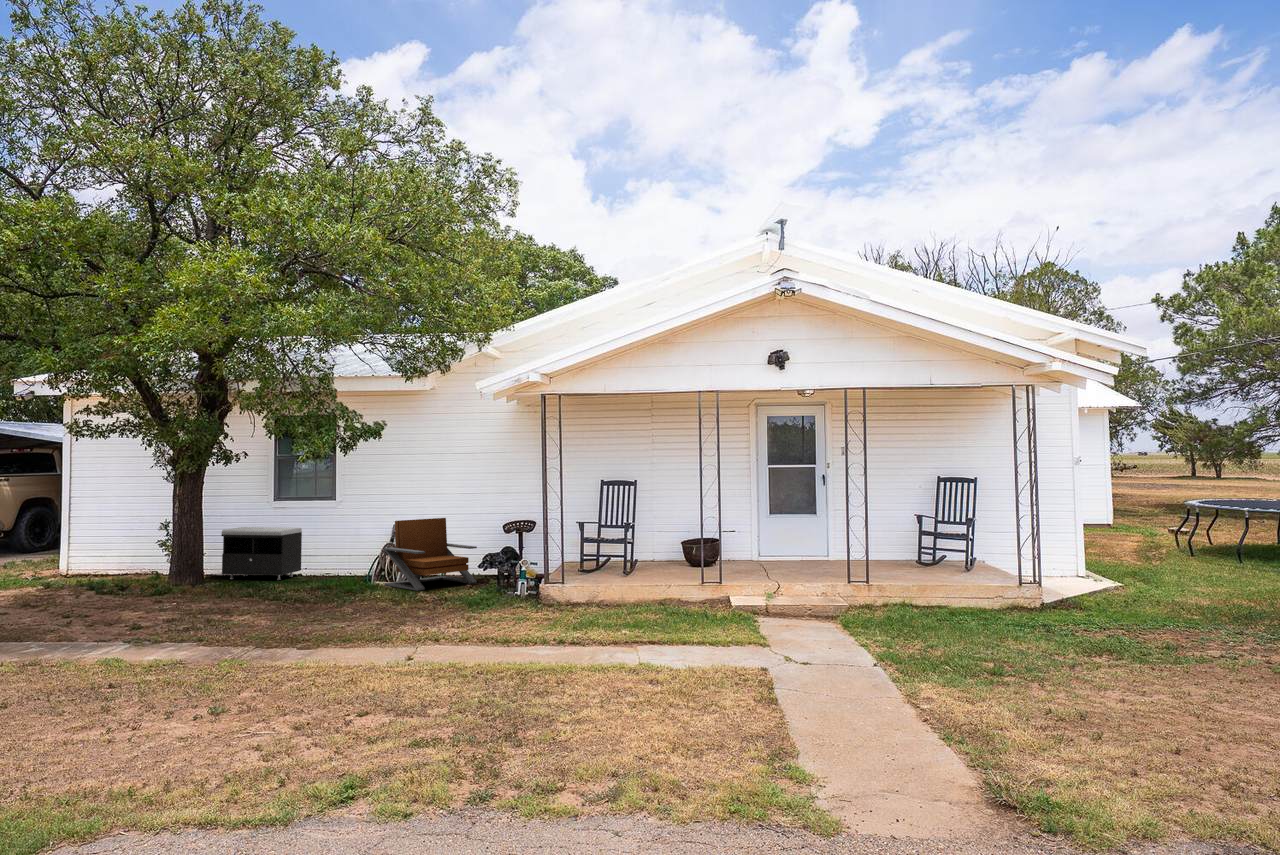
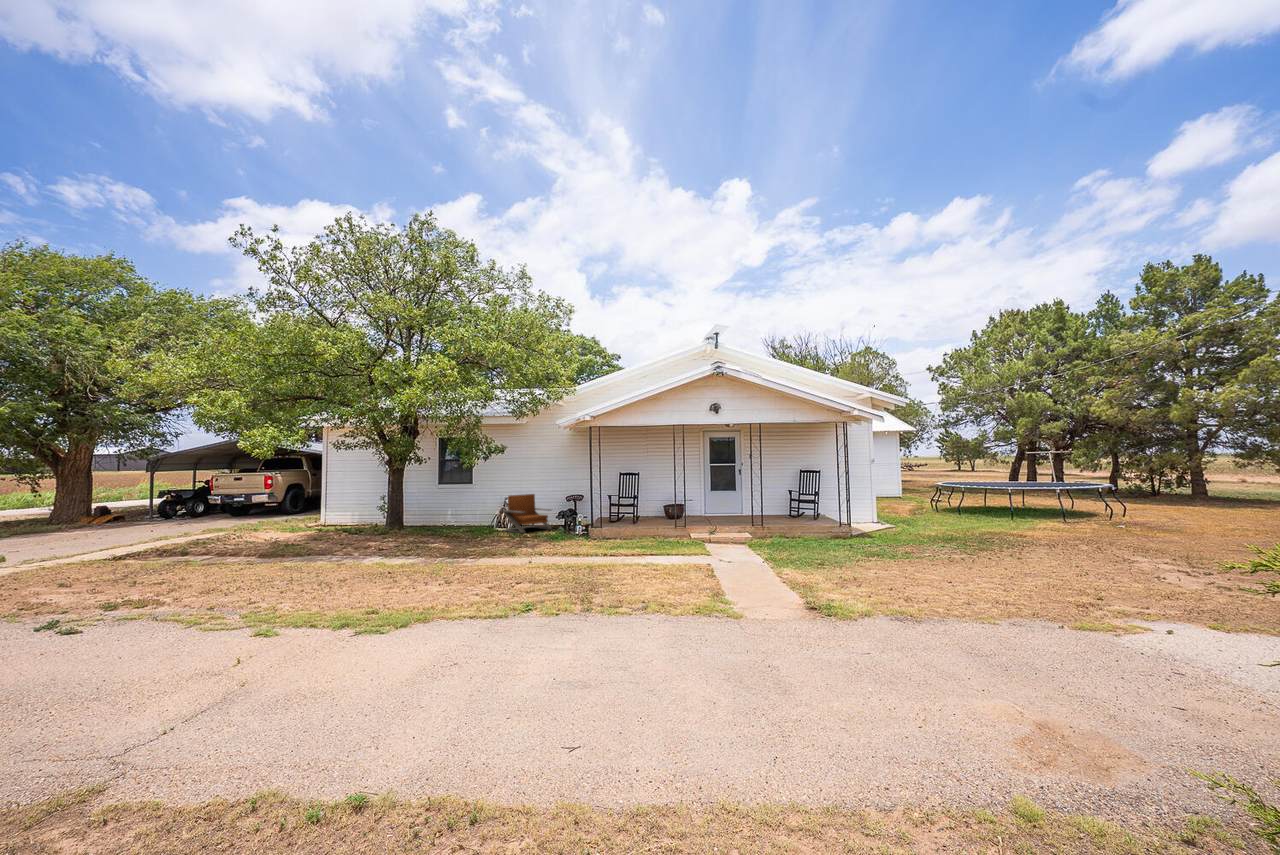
storage bench: present [221,527,302,580] -> none [411,500,454,529]

